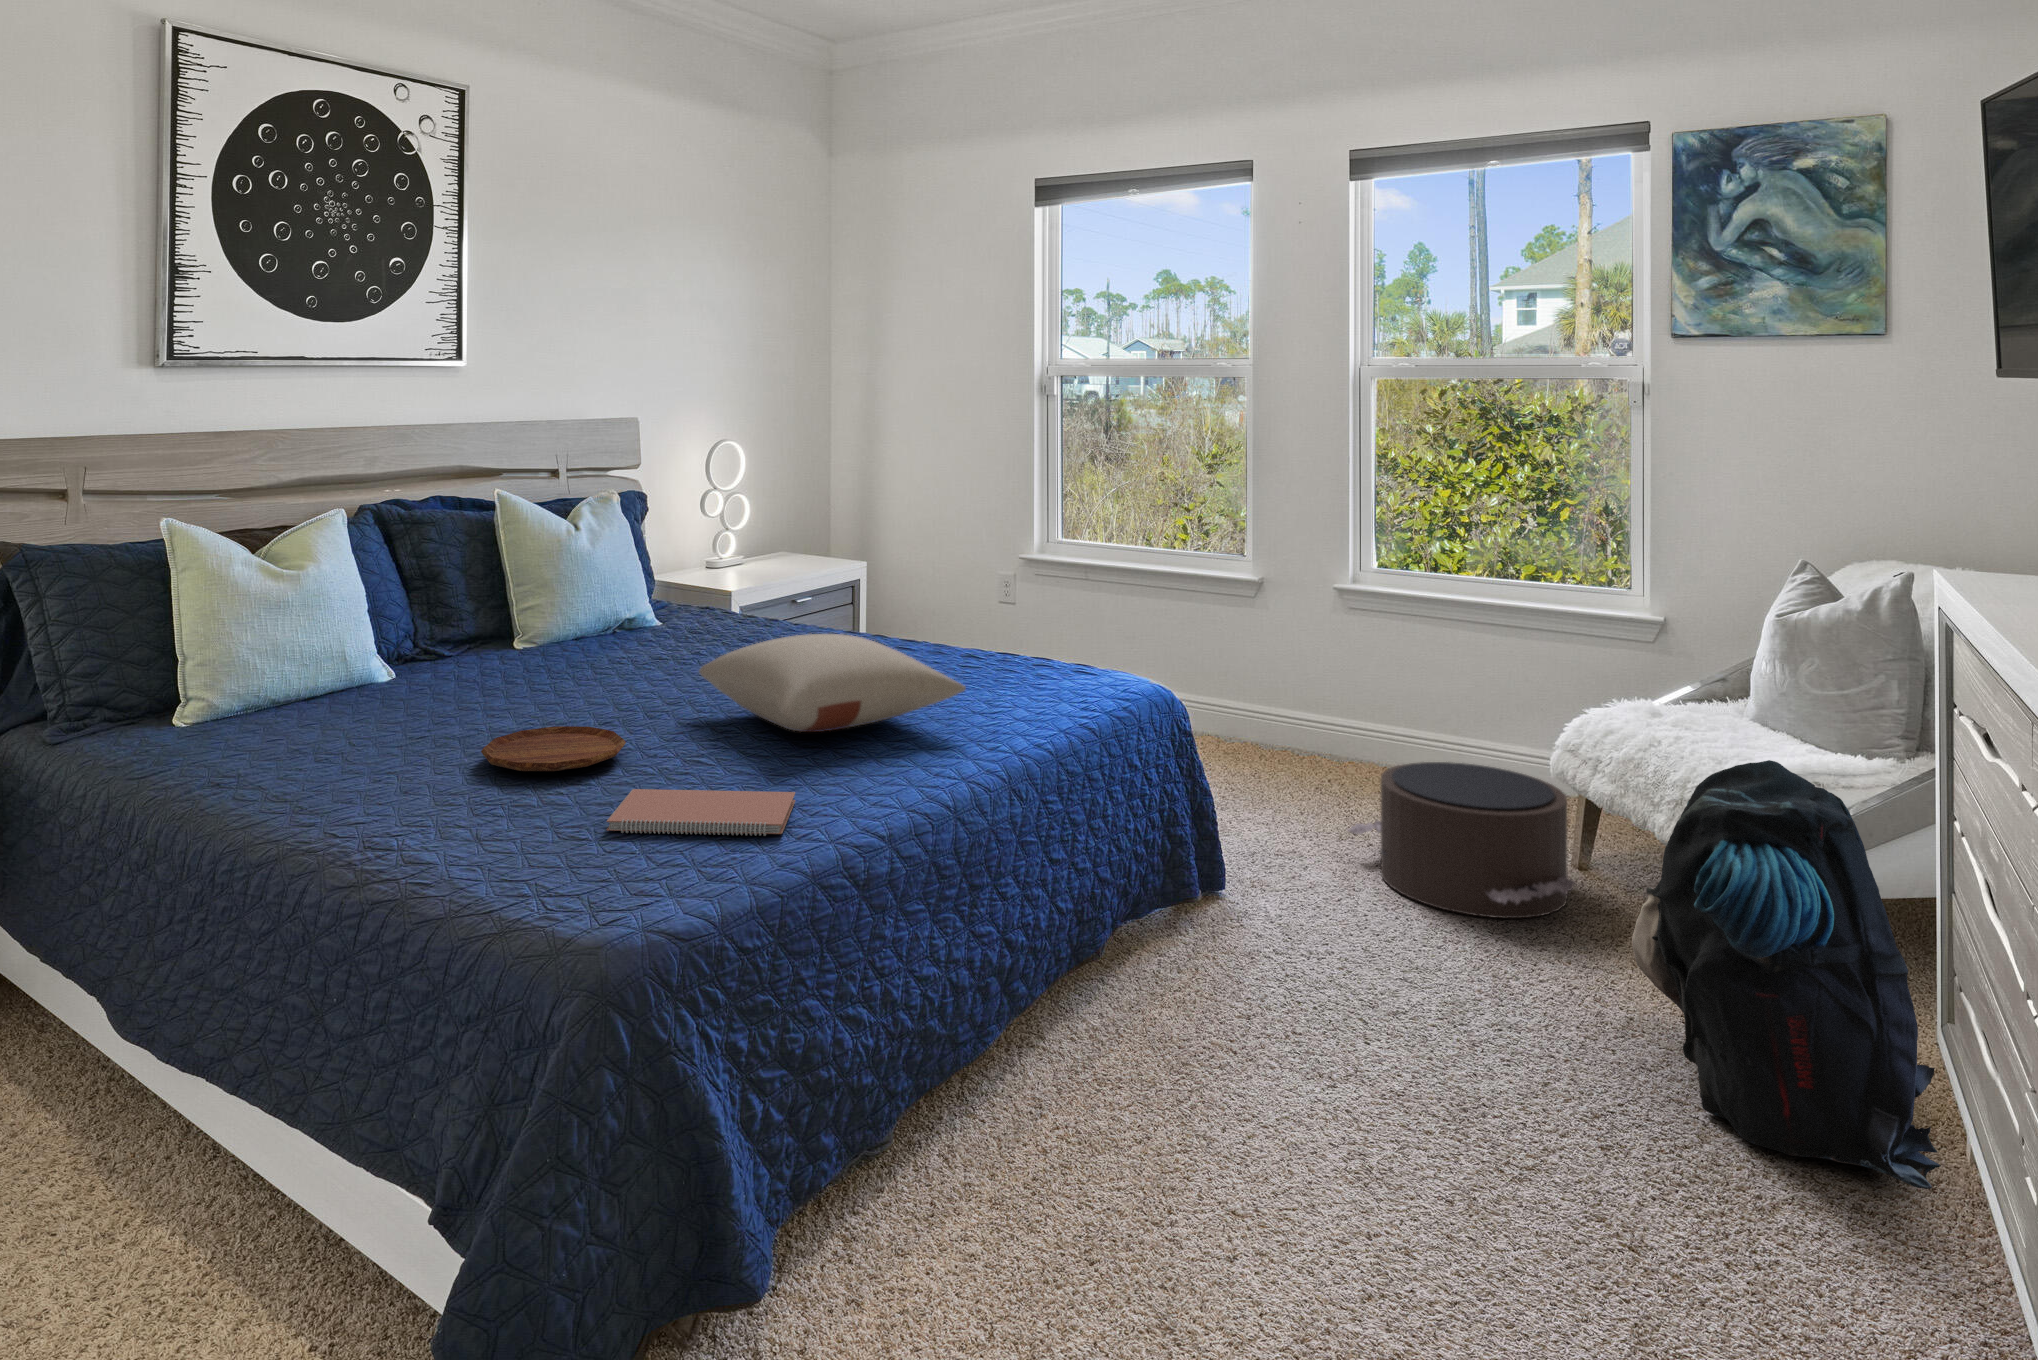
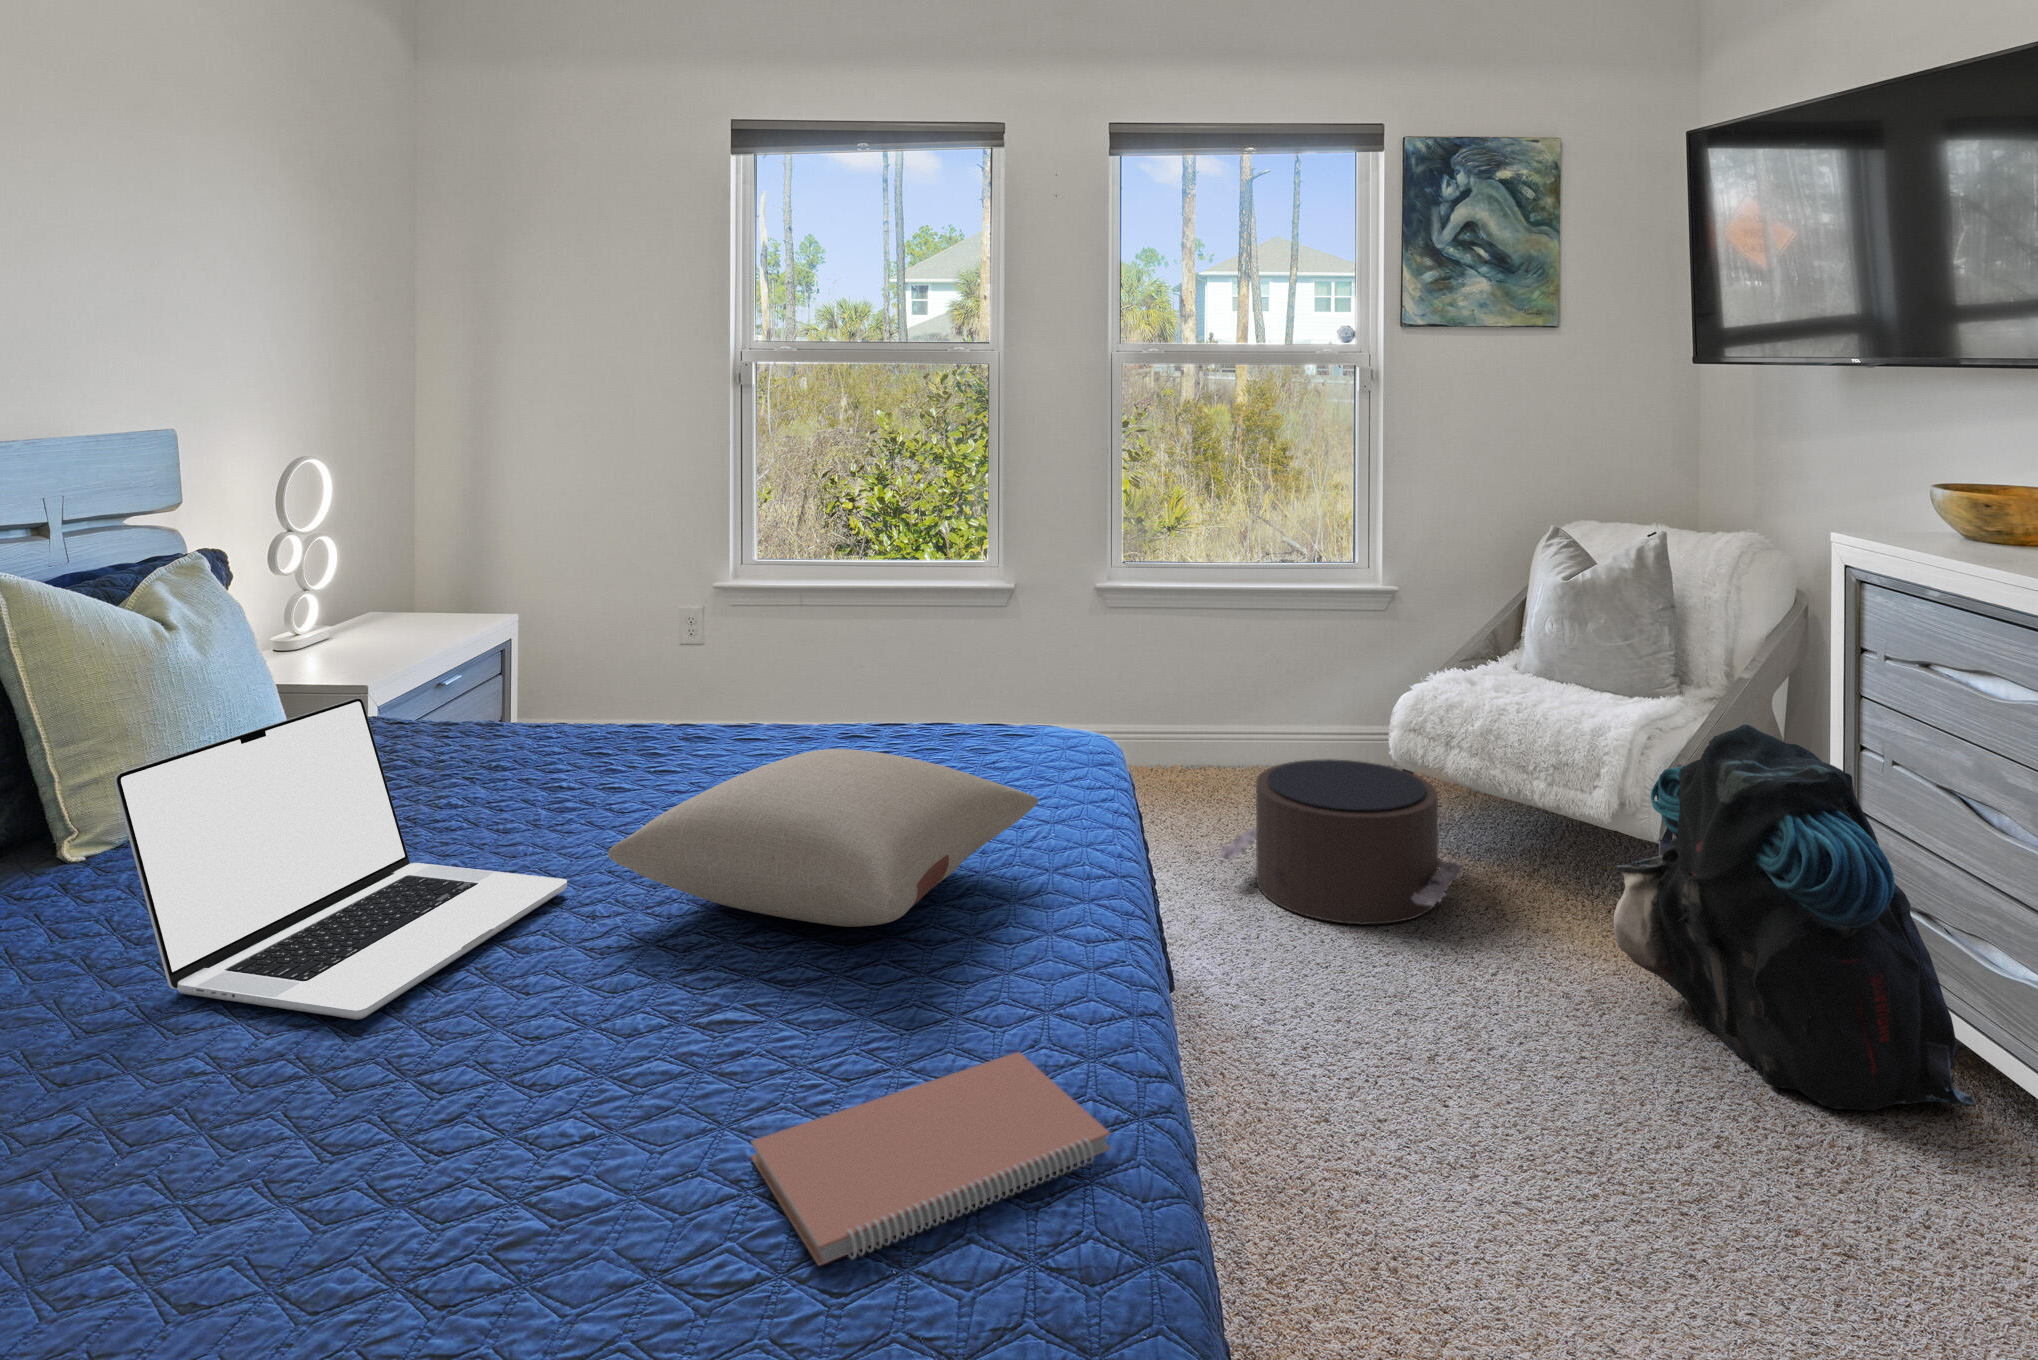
laptop: none [482,572,698,721] -> present [114,698,567,1019]
tray: present [481,726,626,771] -> none [323,1015,626,1179]

